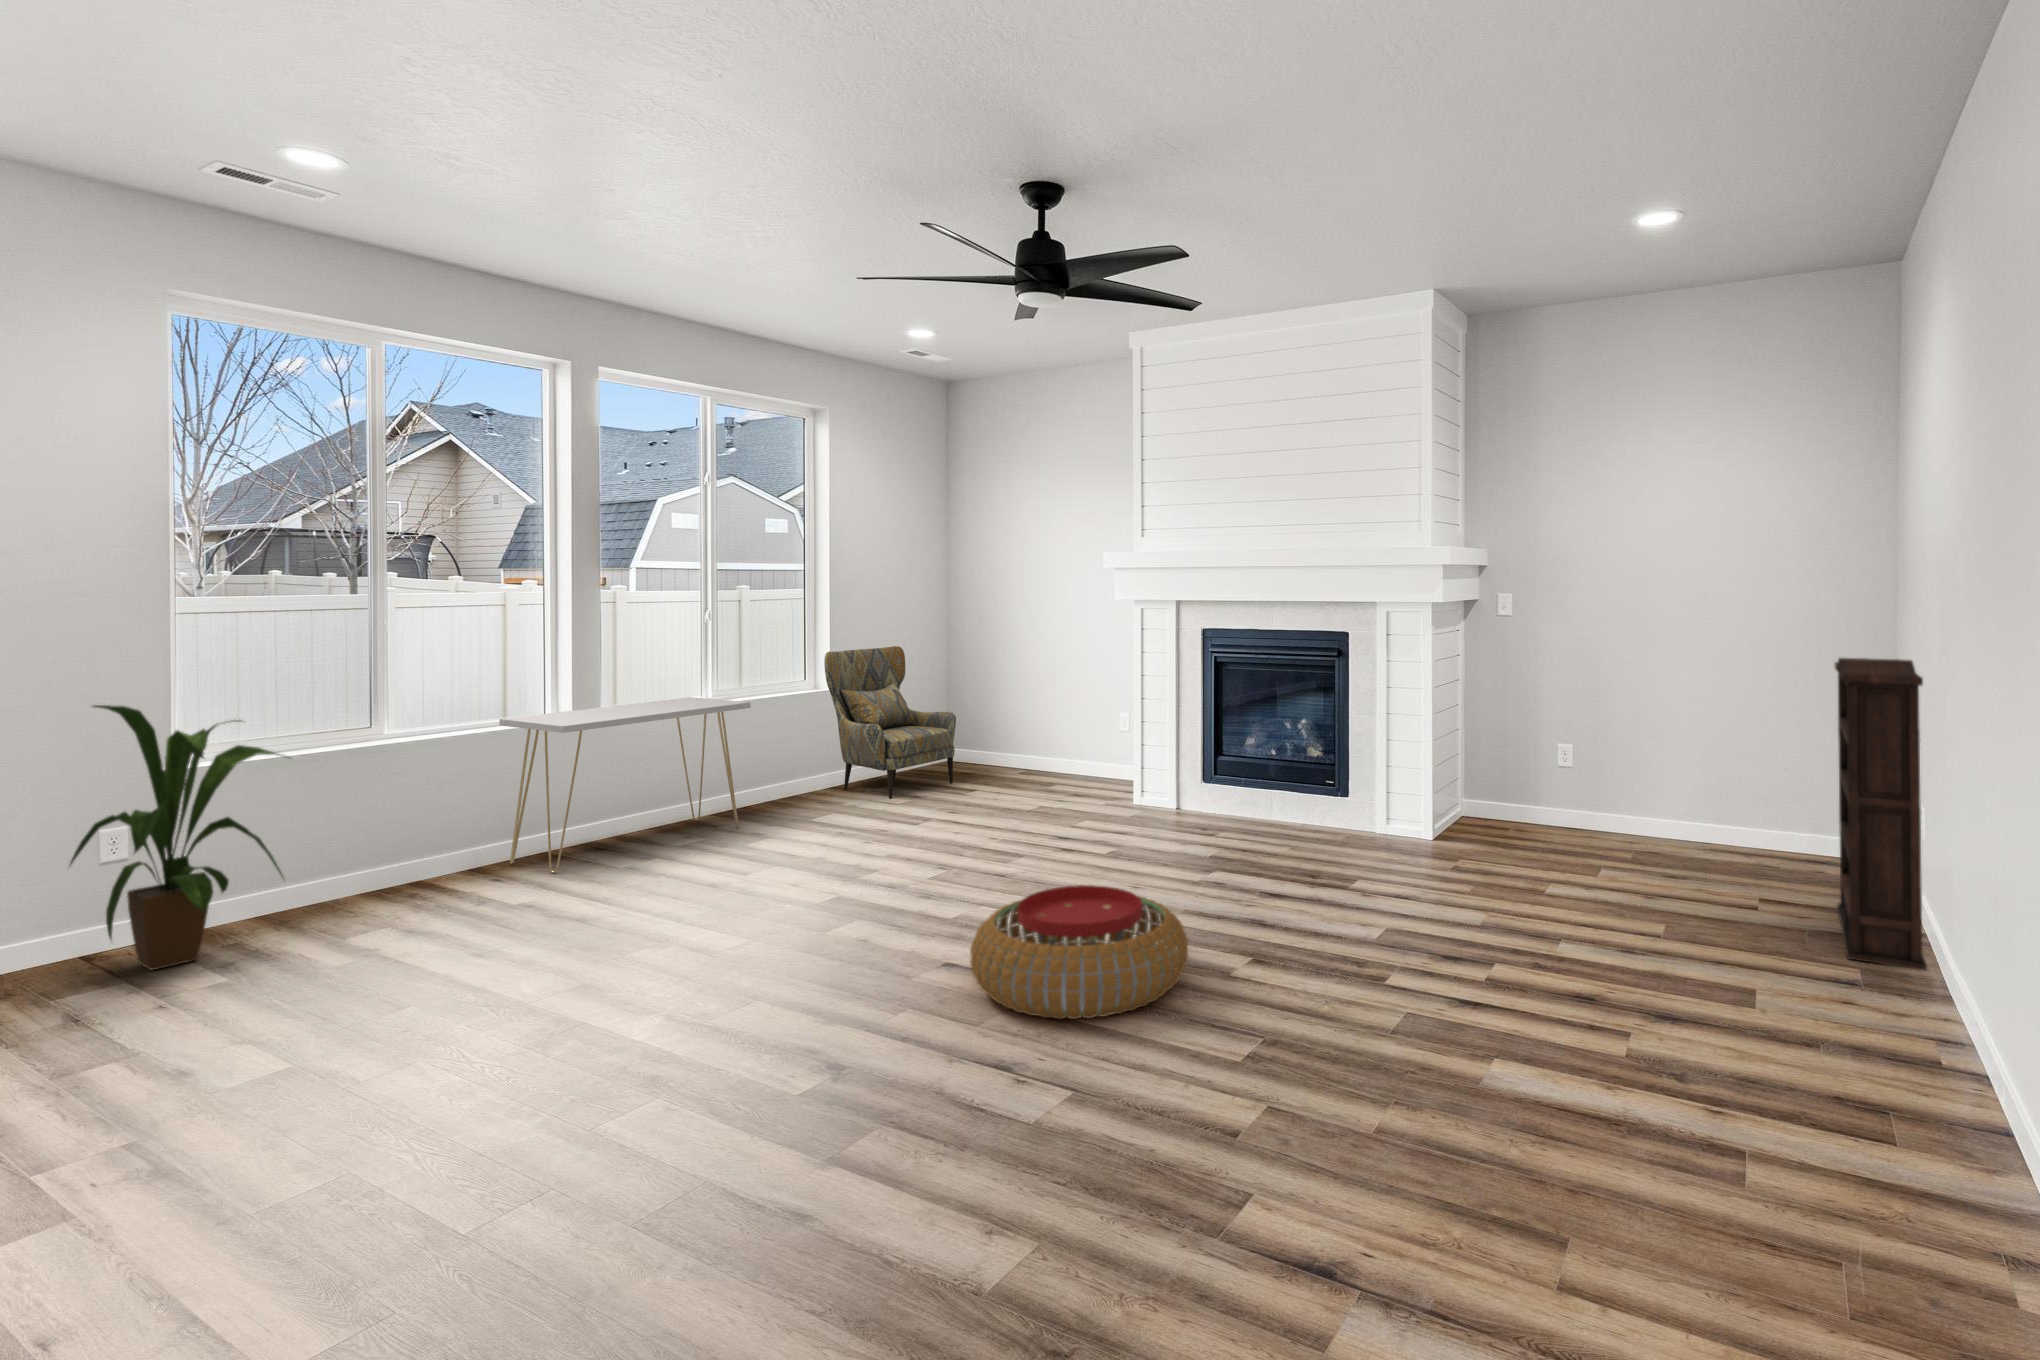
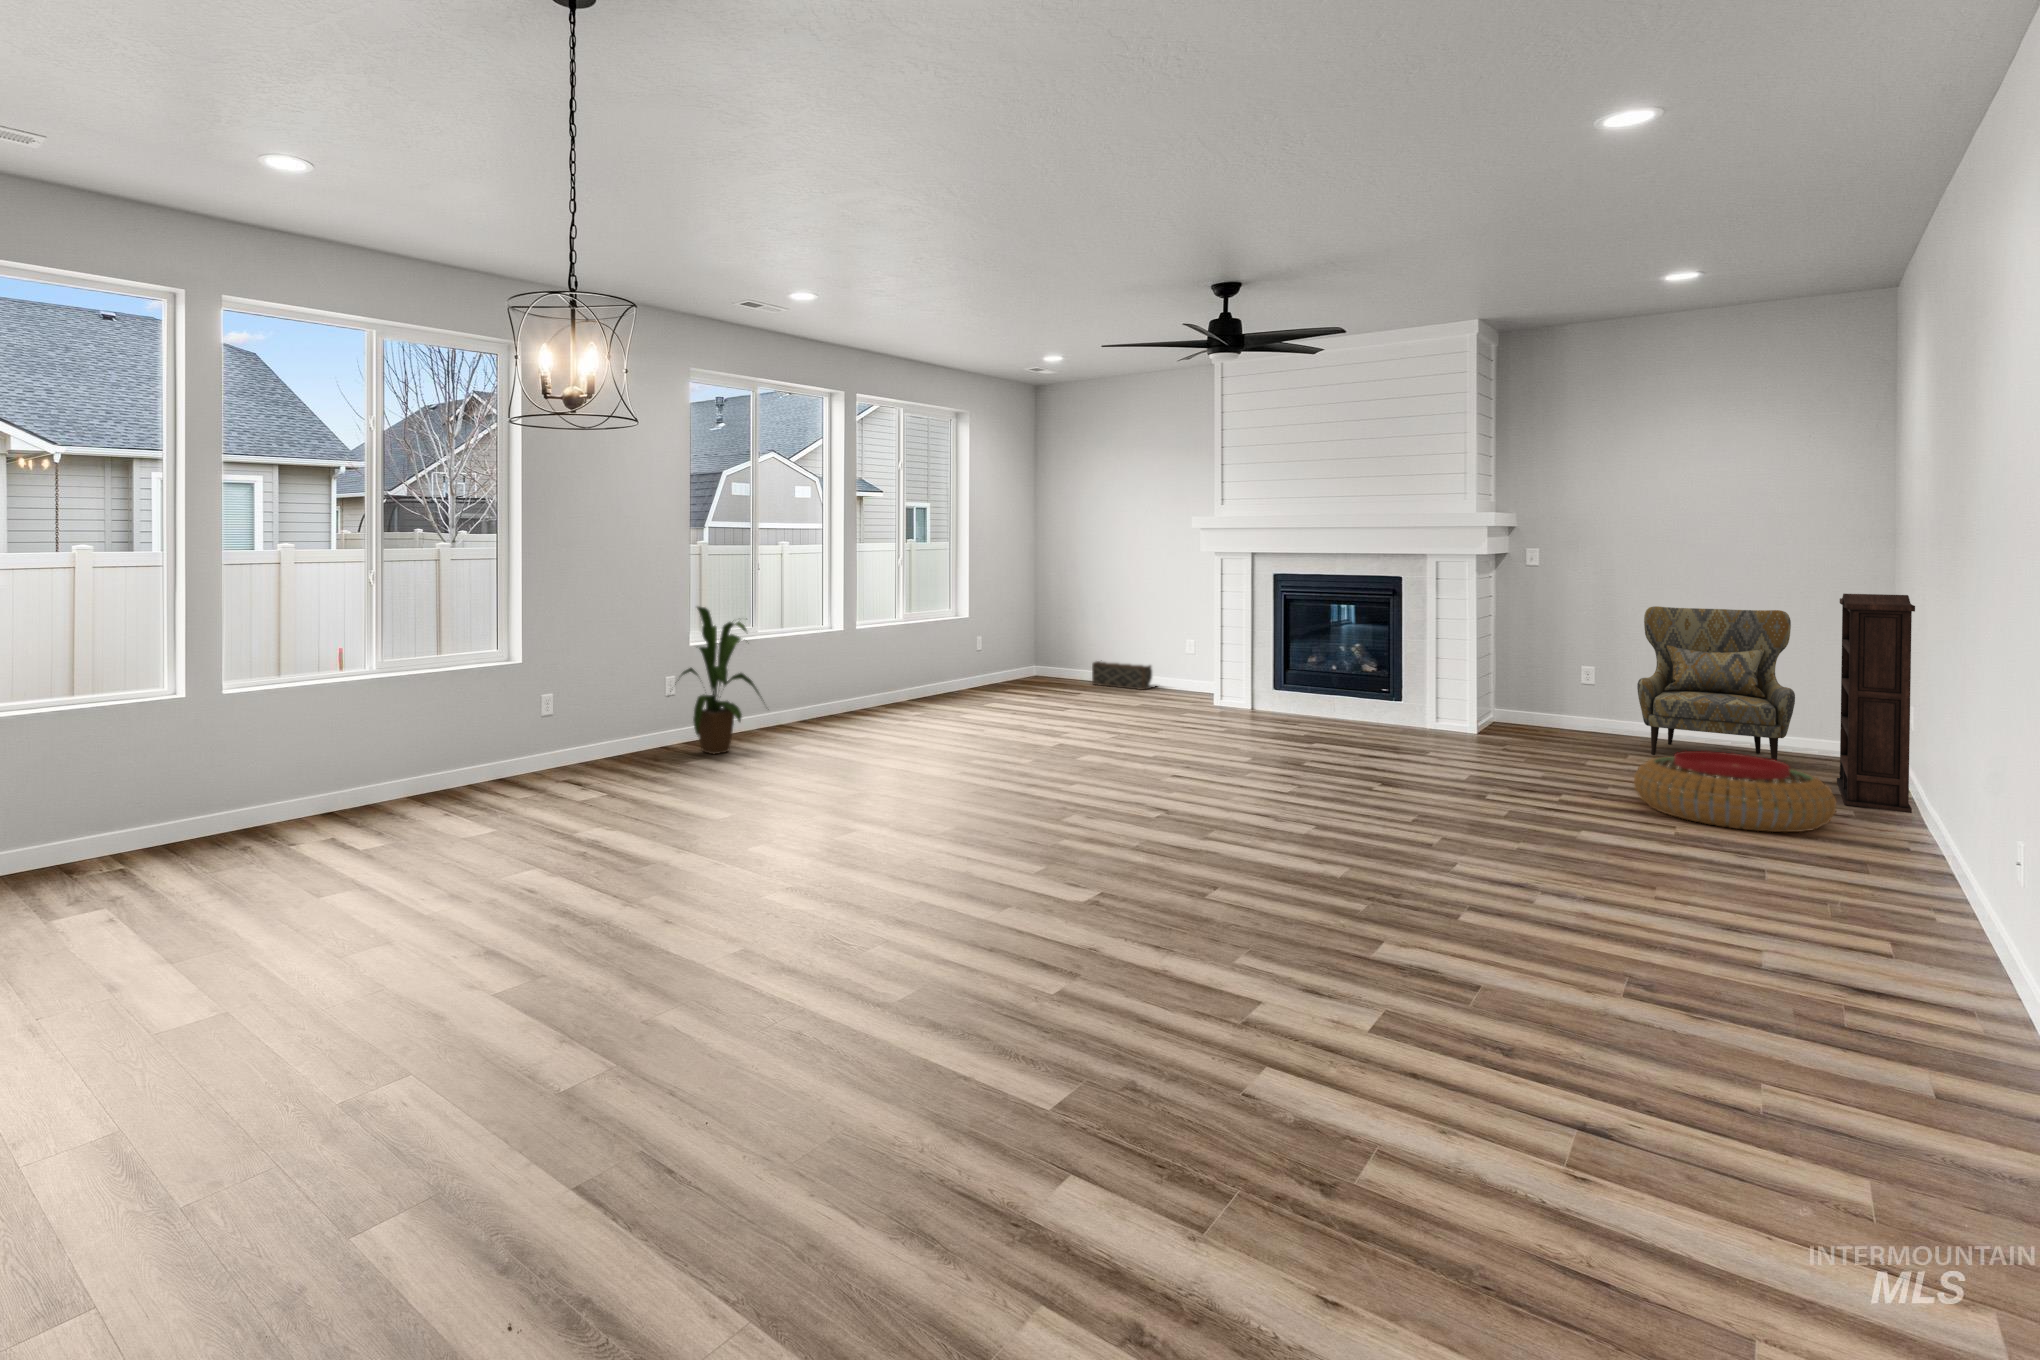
armchair: present [824,646,956,798] -> present [1637,606,1795,761]
console table: present [499,697,750,873] -> none [817,620,952,725]
woven basket: none [1002,738,1088,780] -> present [1092,661,1157,690]
pouf: present [970,885,1188,1019] -> present [1634,751,1836,832]

